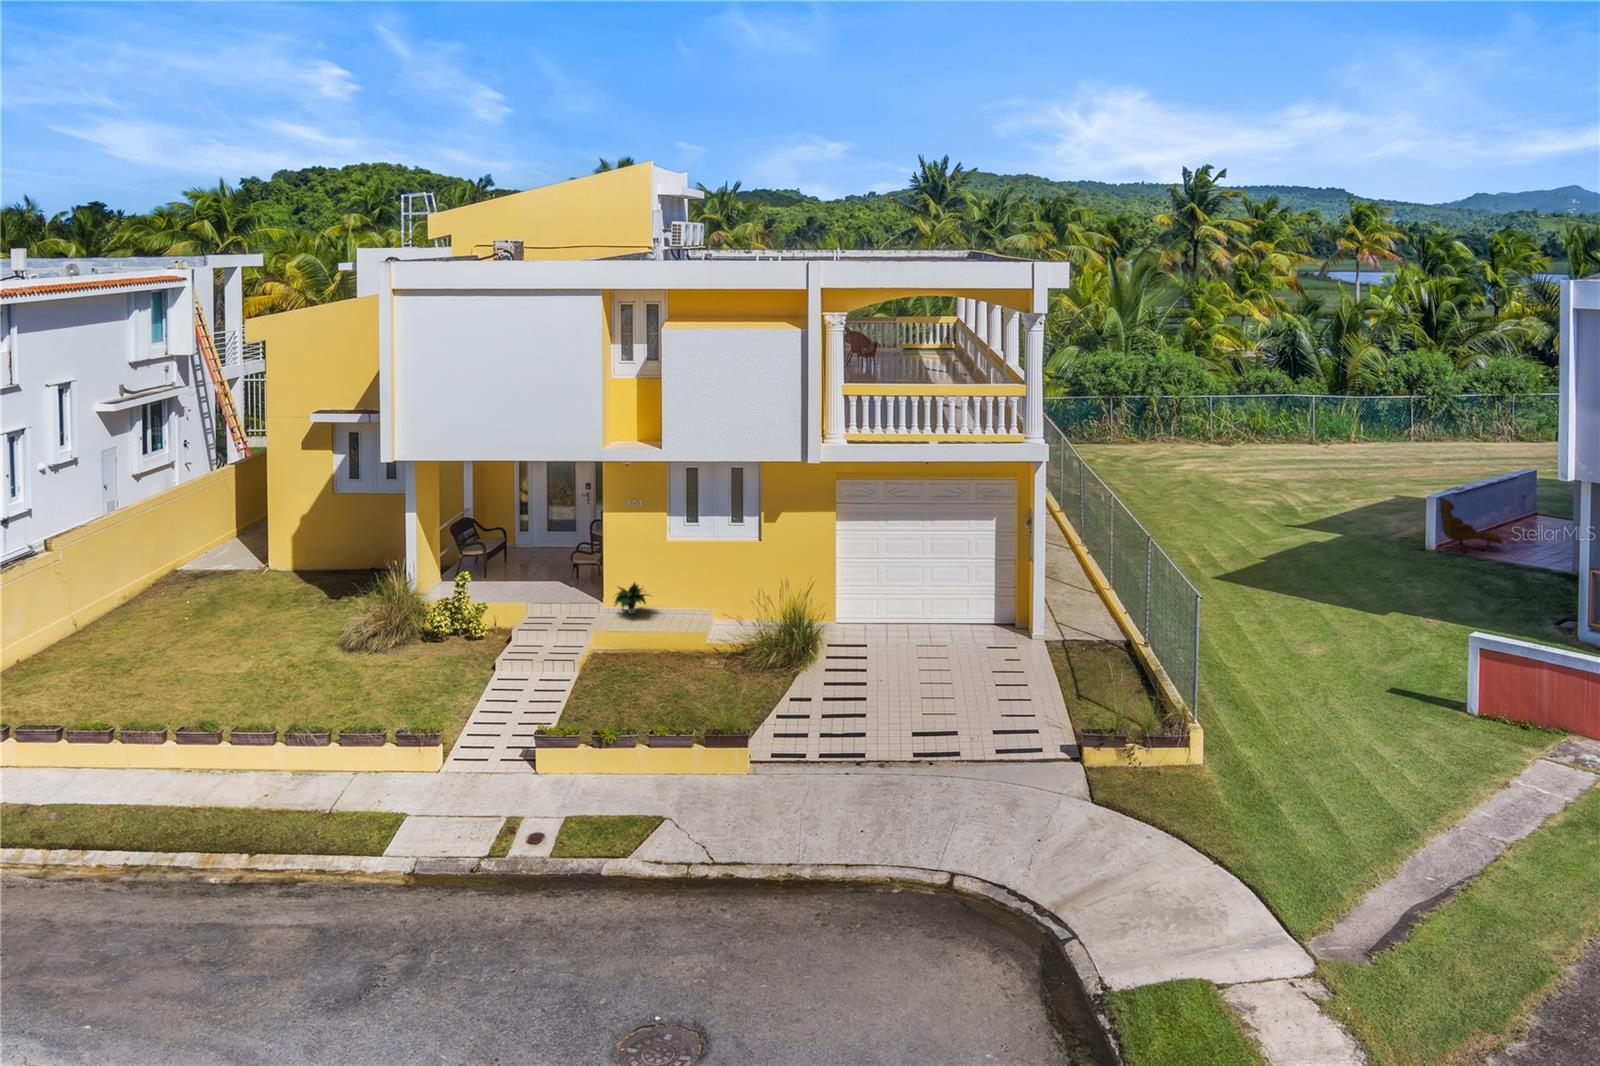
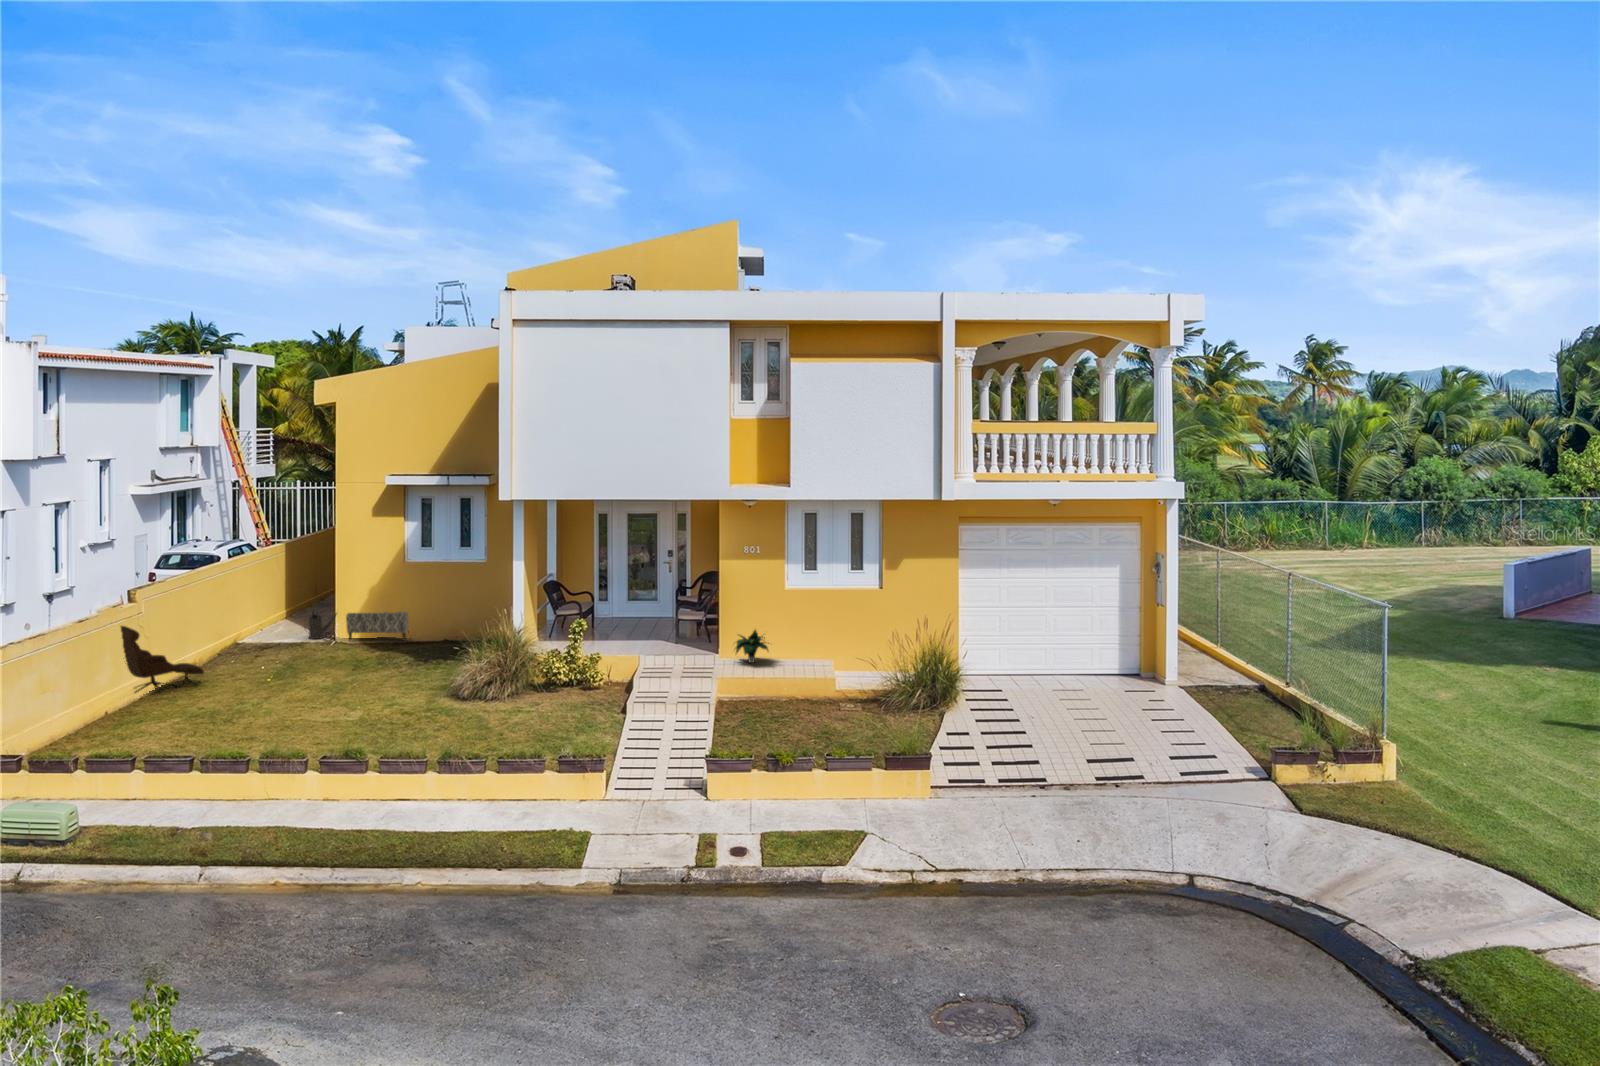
lounge chair: present [1439,497,1503,553] -> present [121,626,204,693]
bench: none [281,545,346,577] -> present [346,612,409,641]
watering can: none [245,546,278,574] -> present [307,610,337,639]

